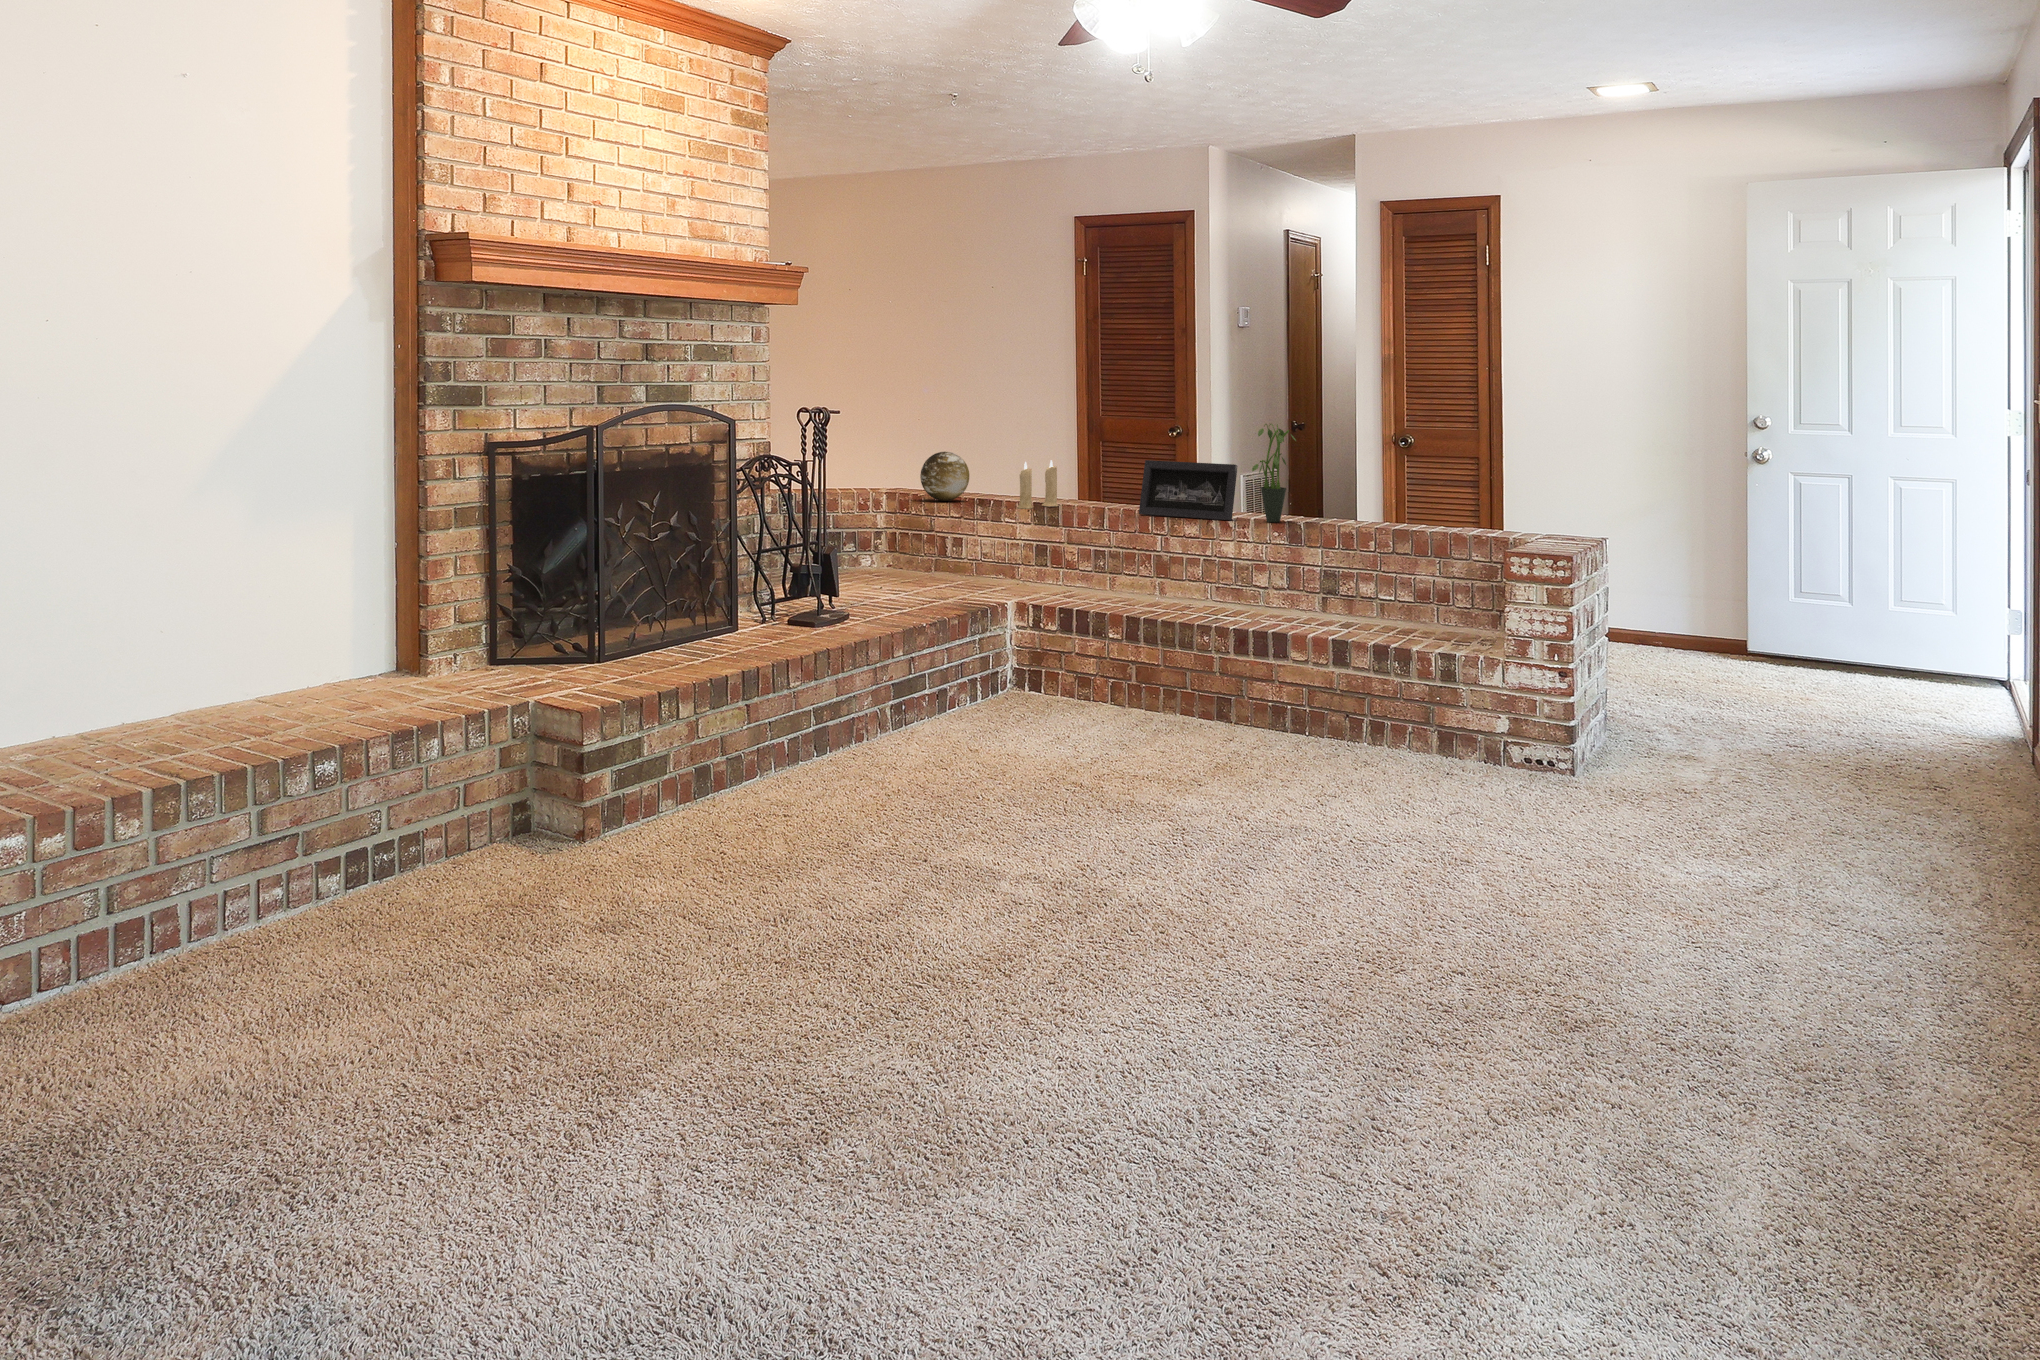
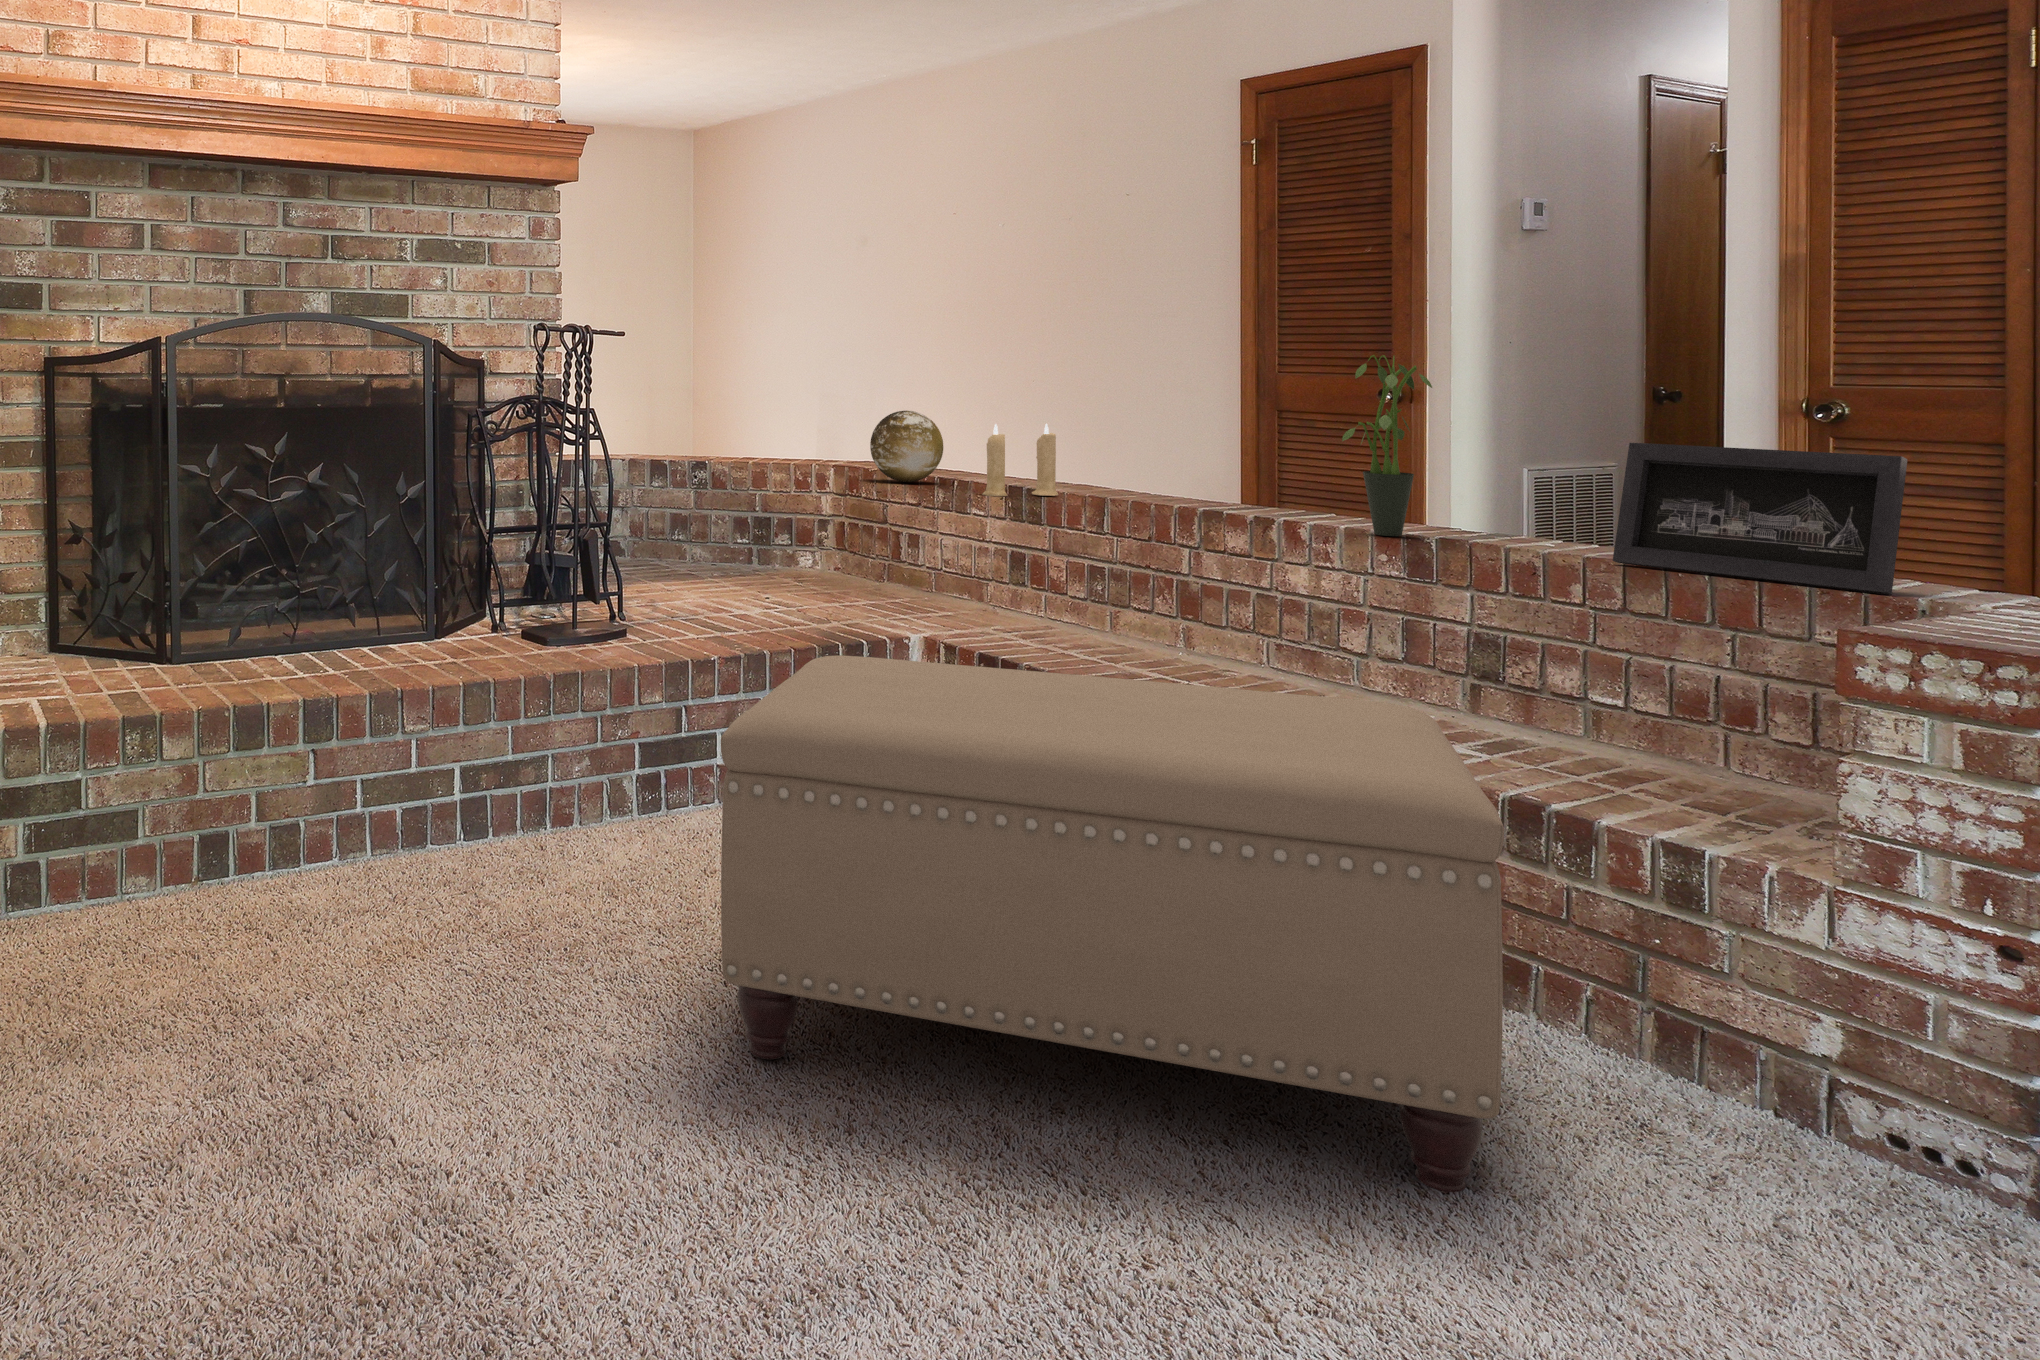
picture frame: present [1139,460,1238,521] -> present [1613,443,1907,595]
ottoman: none [1064,605,1425,810] -> present [721,655,1504,1192]

